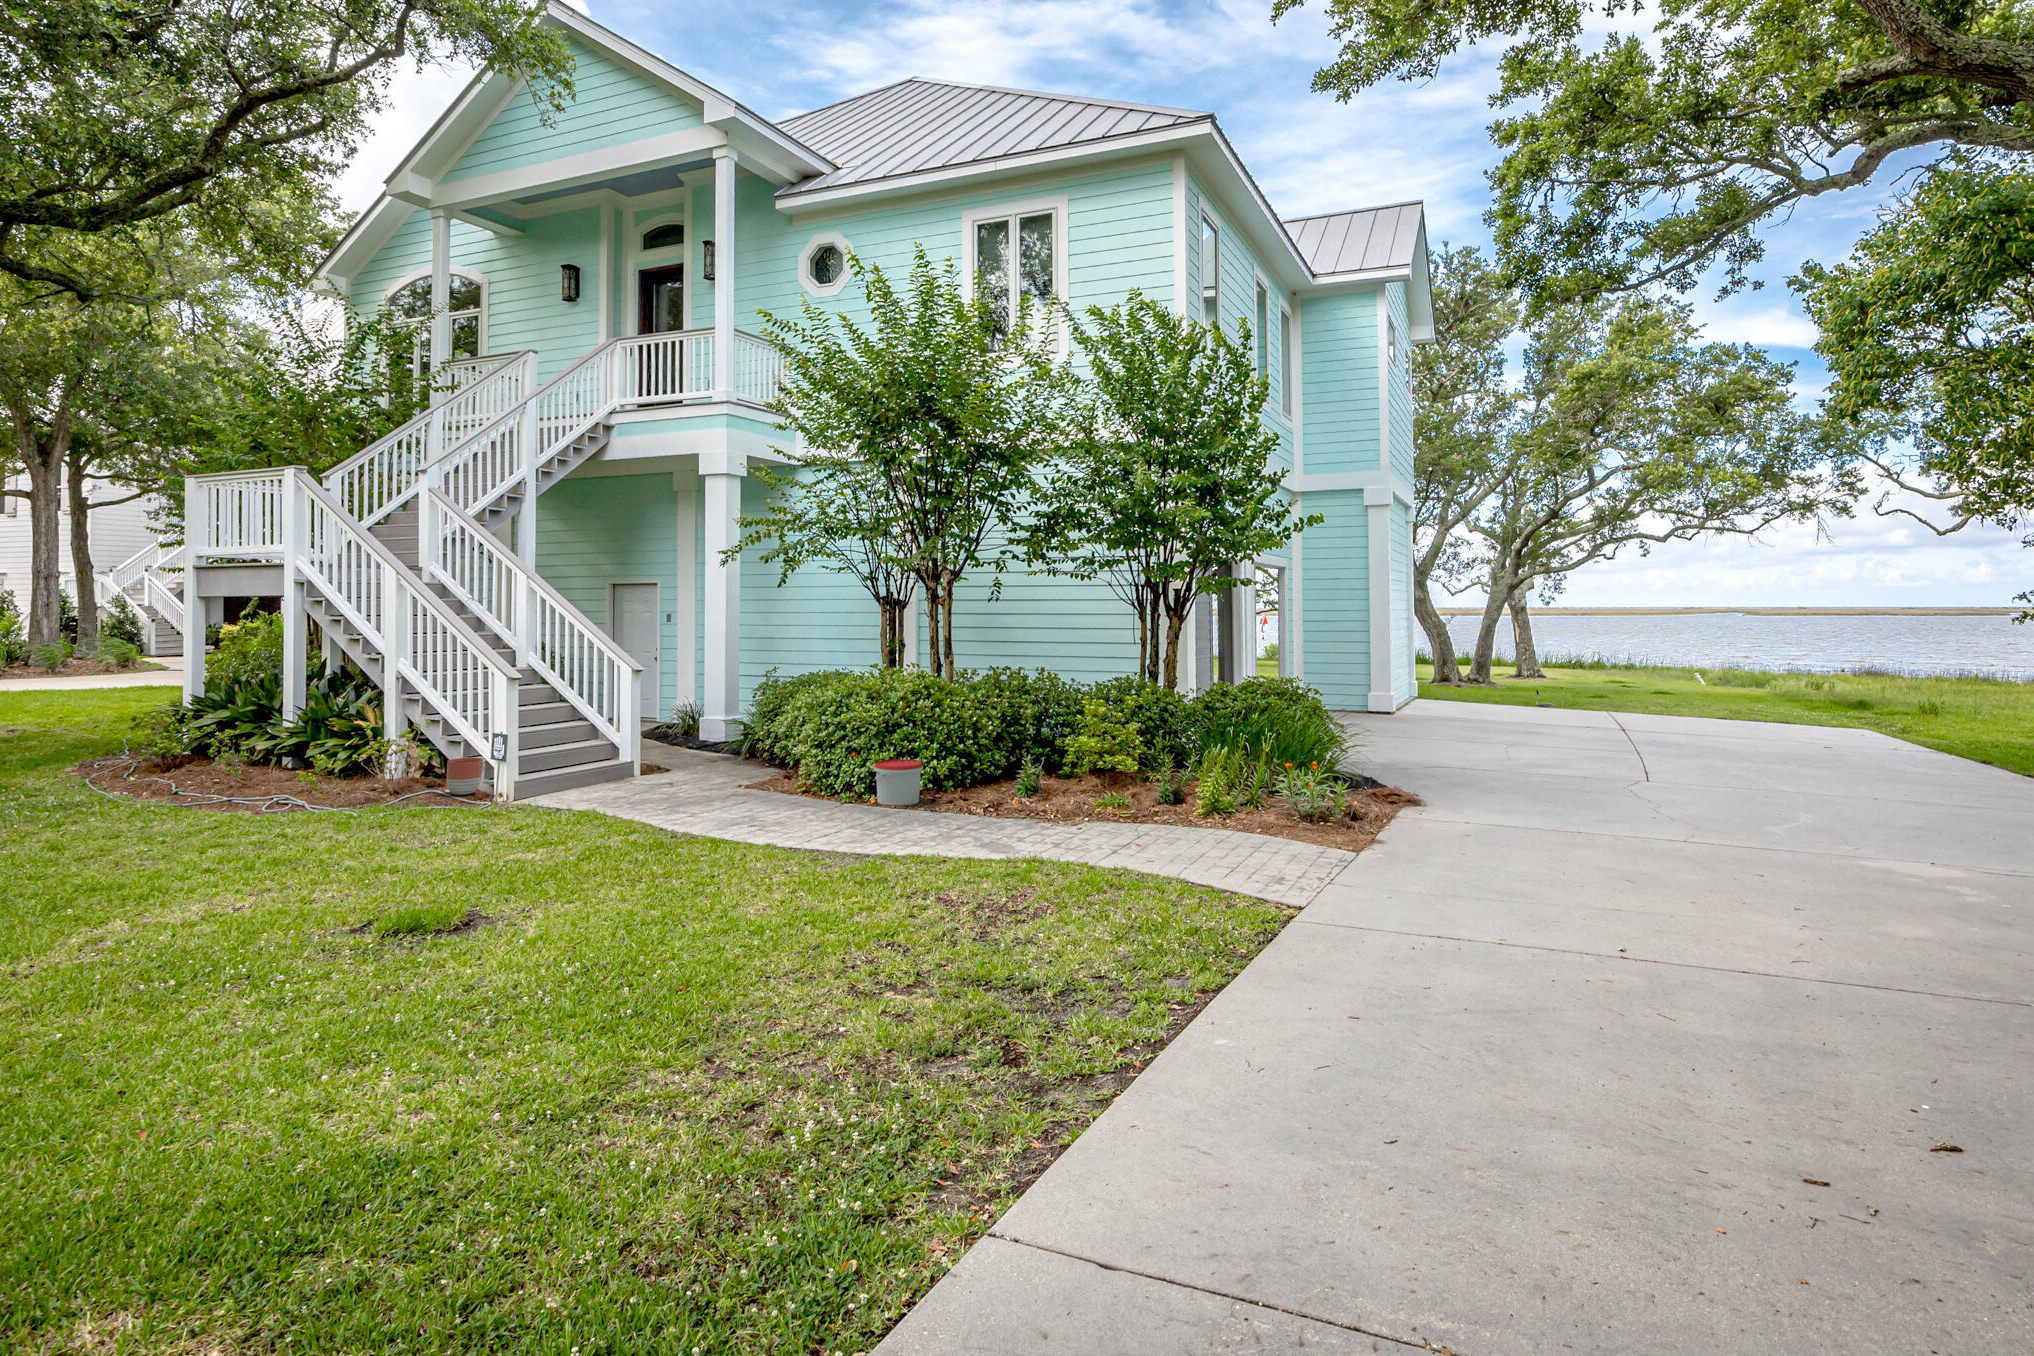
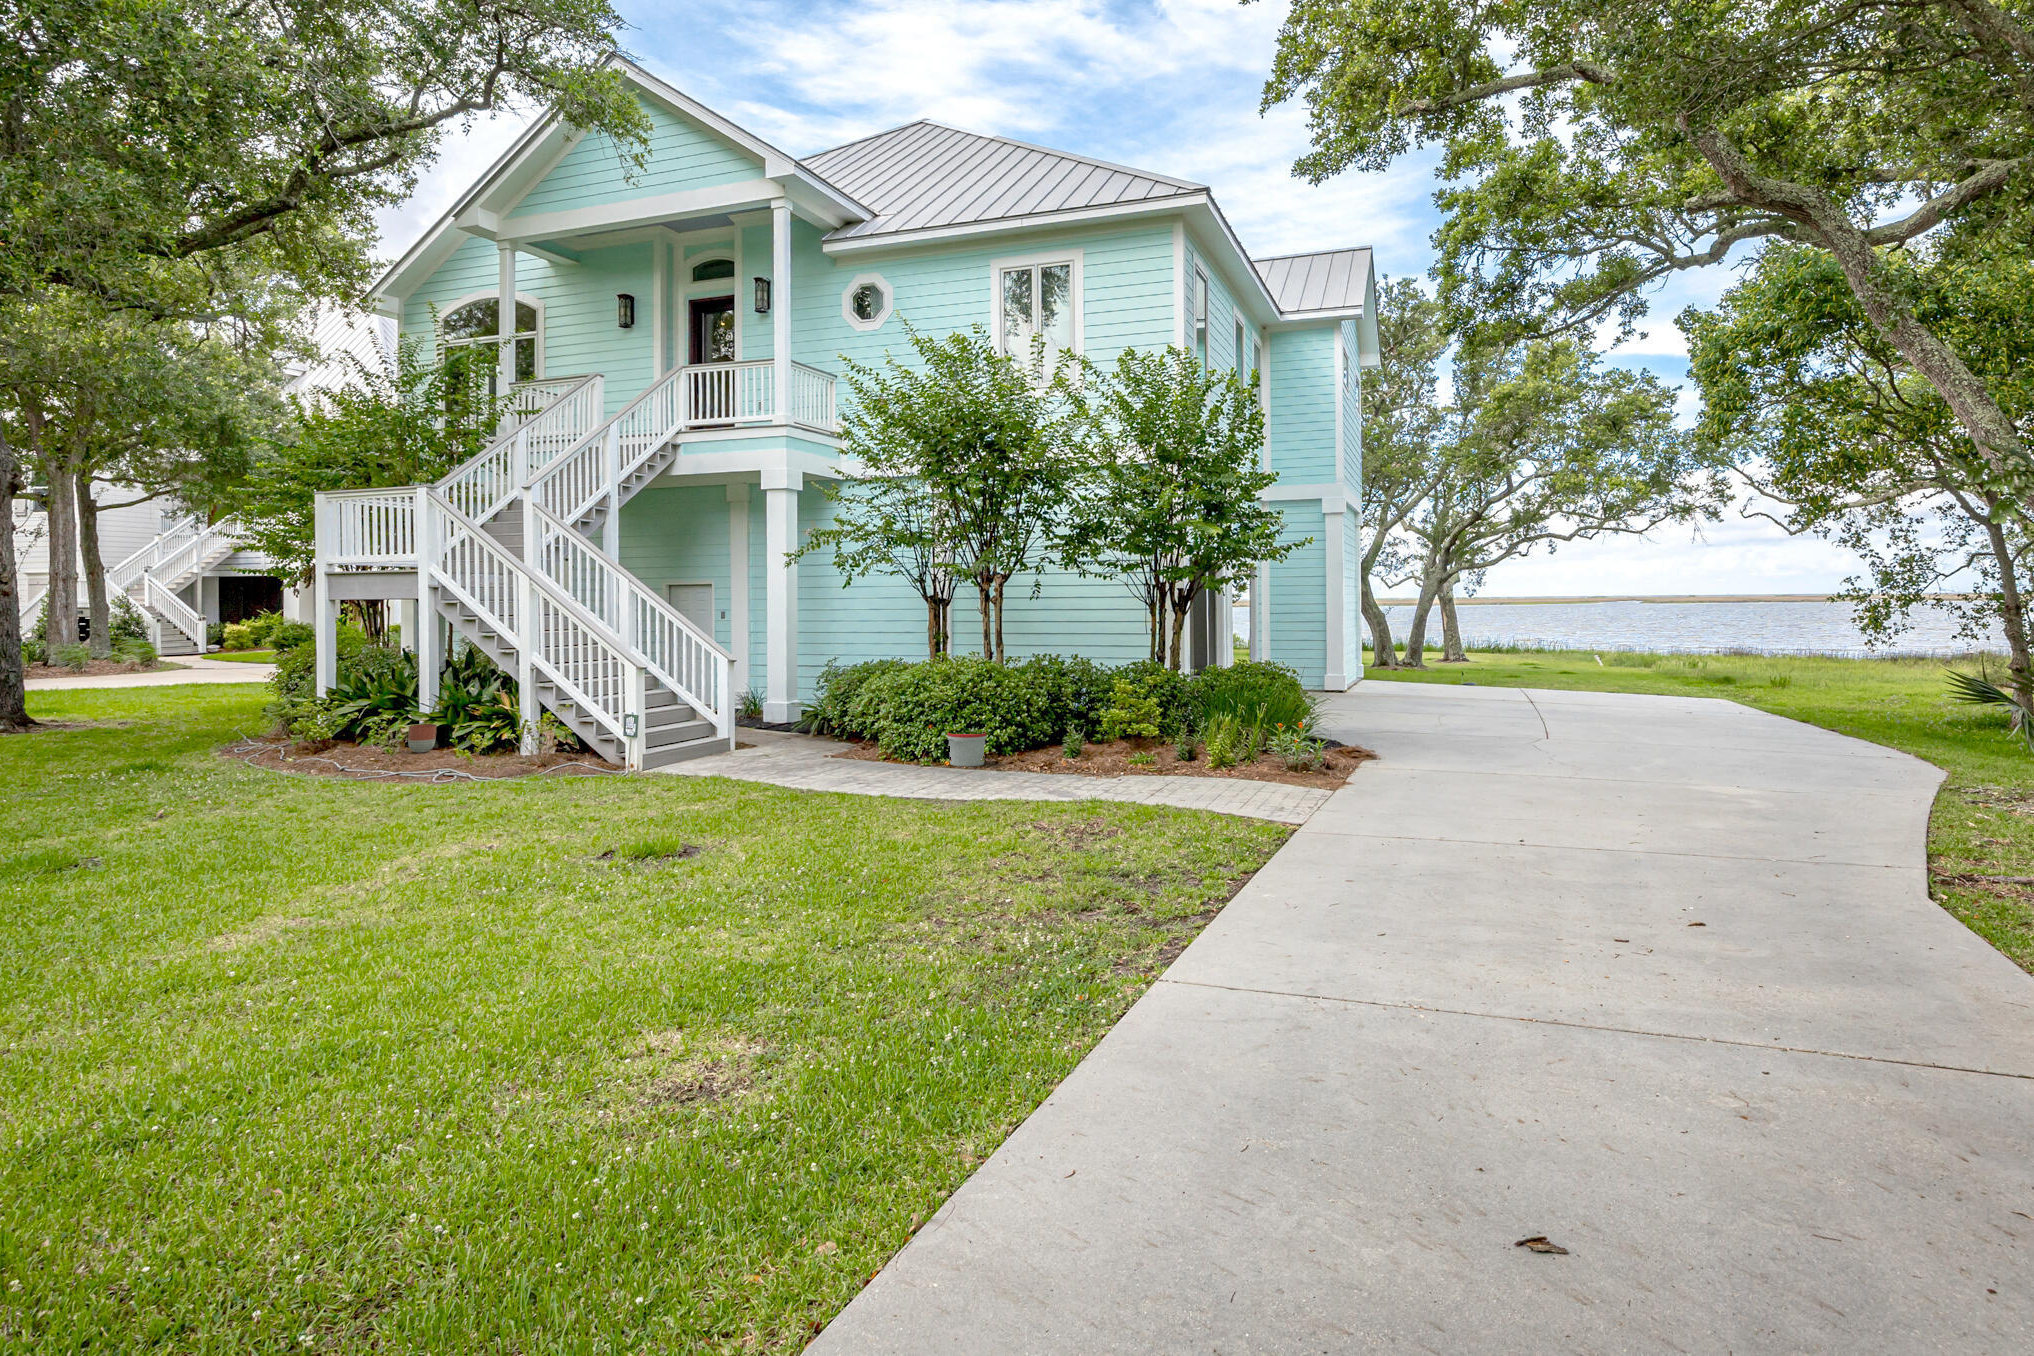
planter: present [446,758,483,795] -> present [408,724,437,753]

